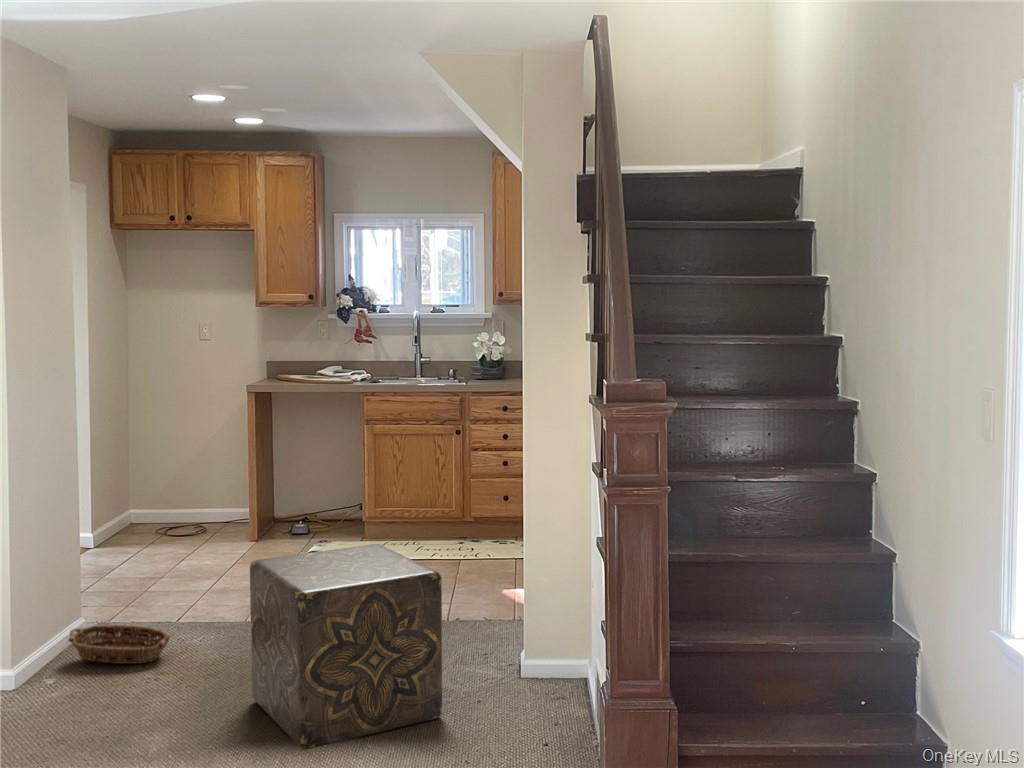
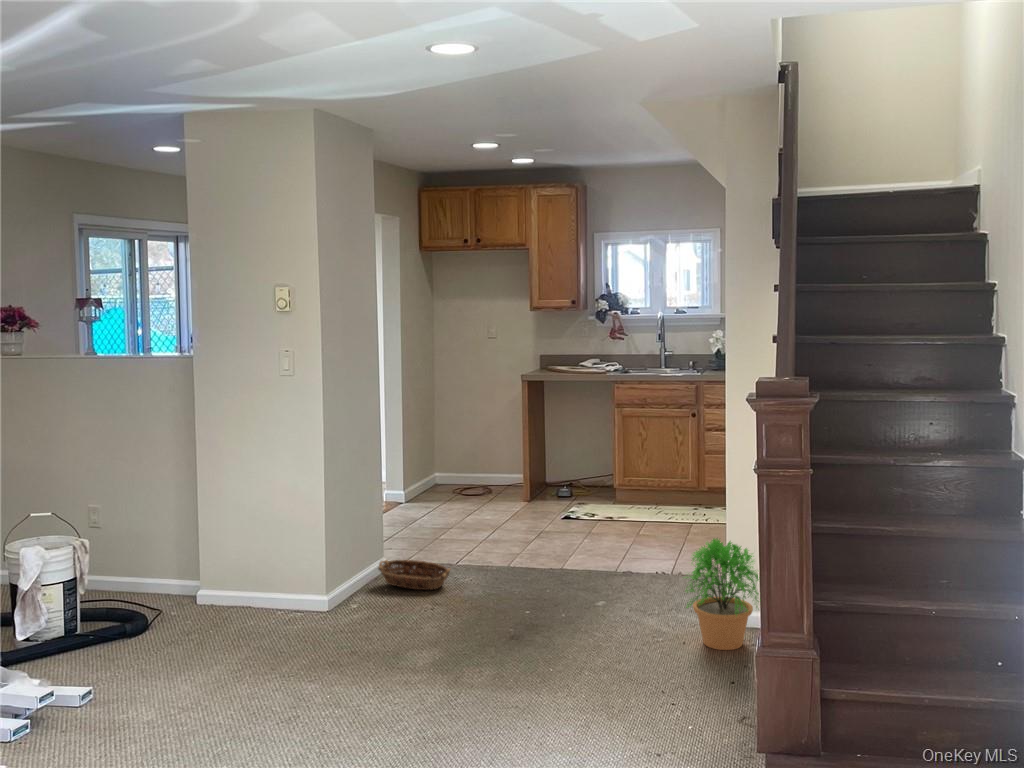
ottoman: present [250,544,442,749] -> none [502,507,648,662]
potted plant: none [481,575,581,712] -> present [686,538,760,650]

